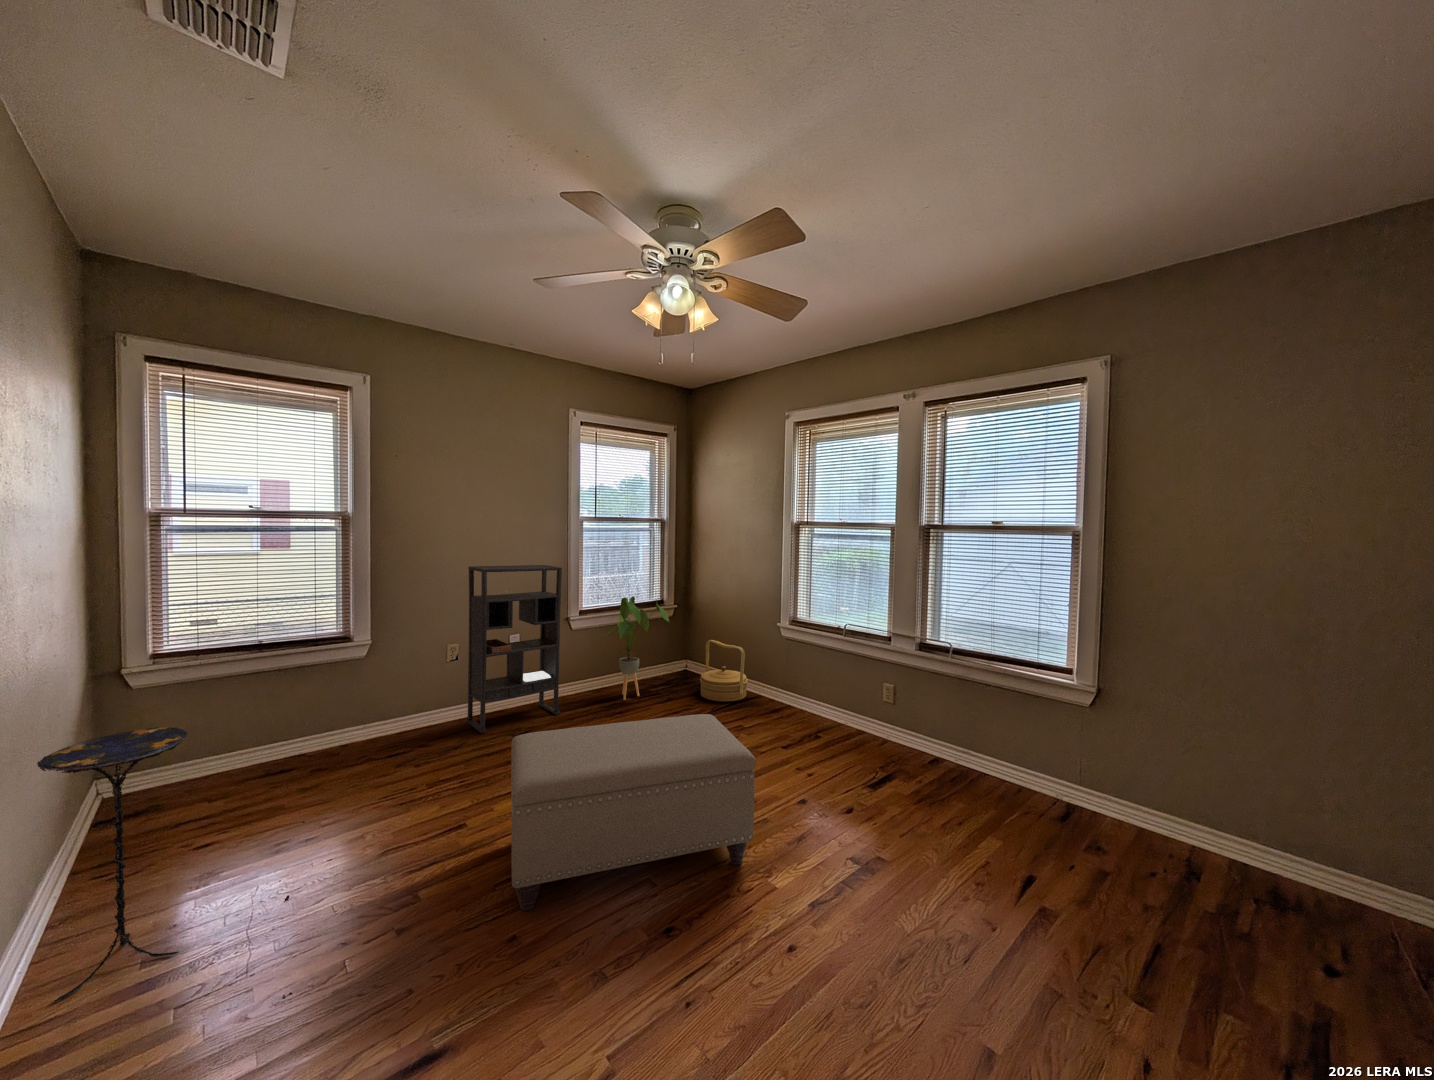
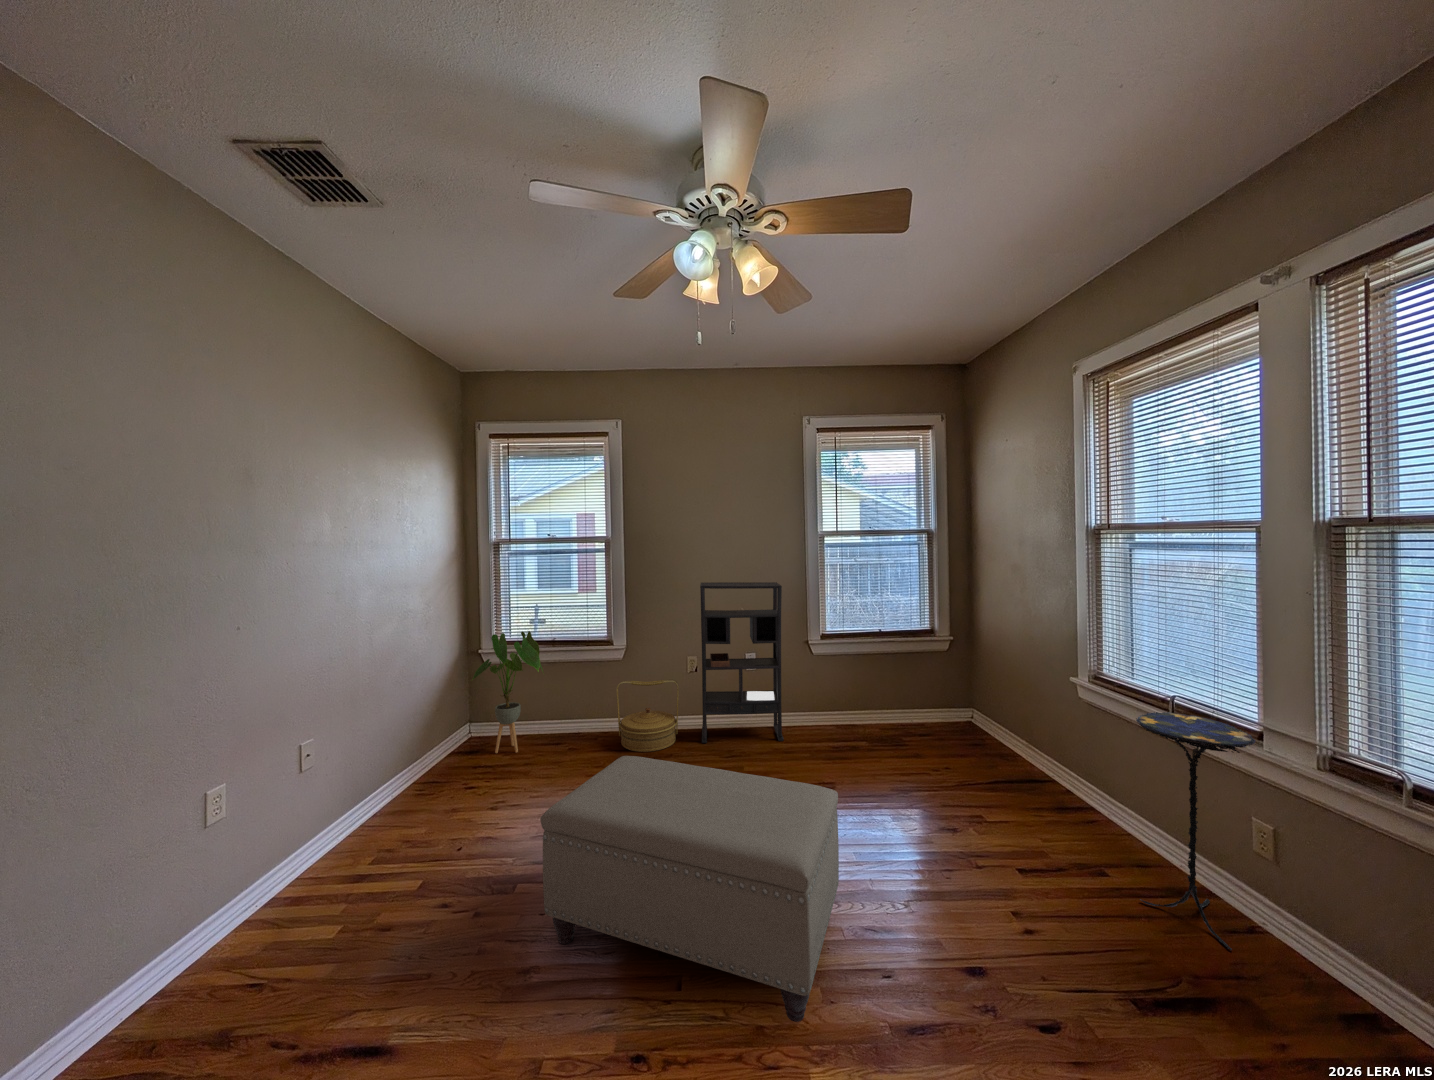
house plant: present [606,596,669,700] -> present [471,631,543,753]
woven basket: present [700,640,748,702] -> present [616,680,679,752]
side table: present [37,727,187,1003] -> present [1136,712,1255,950]

